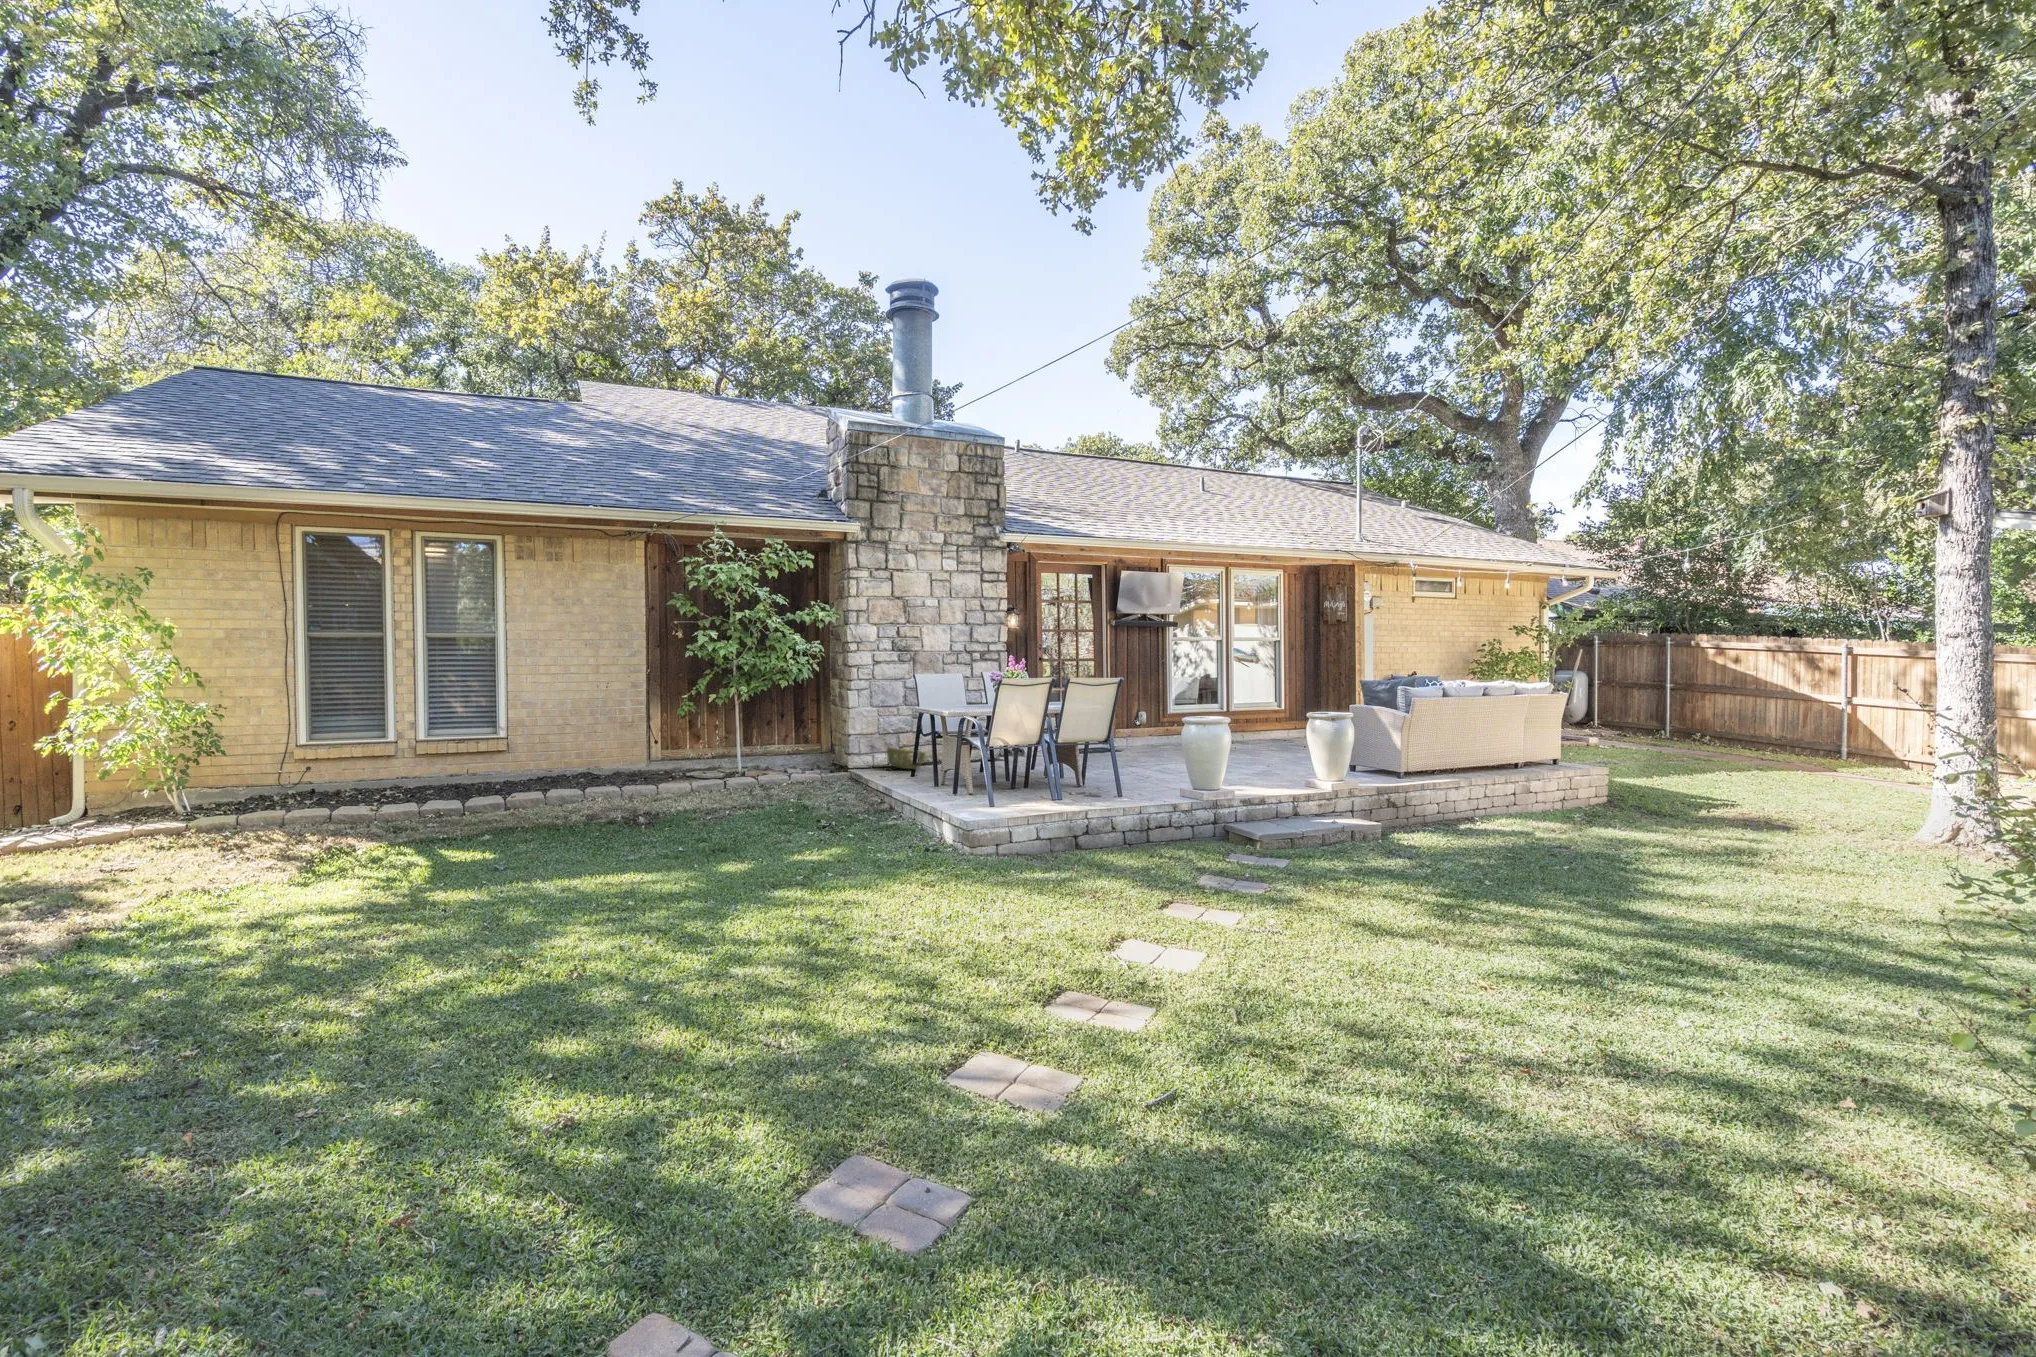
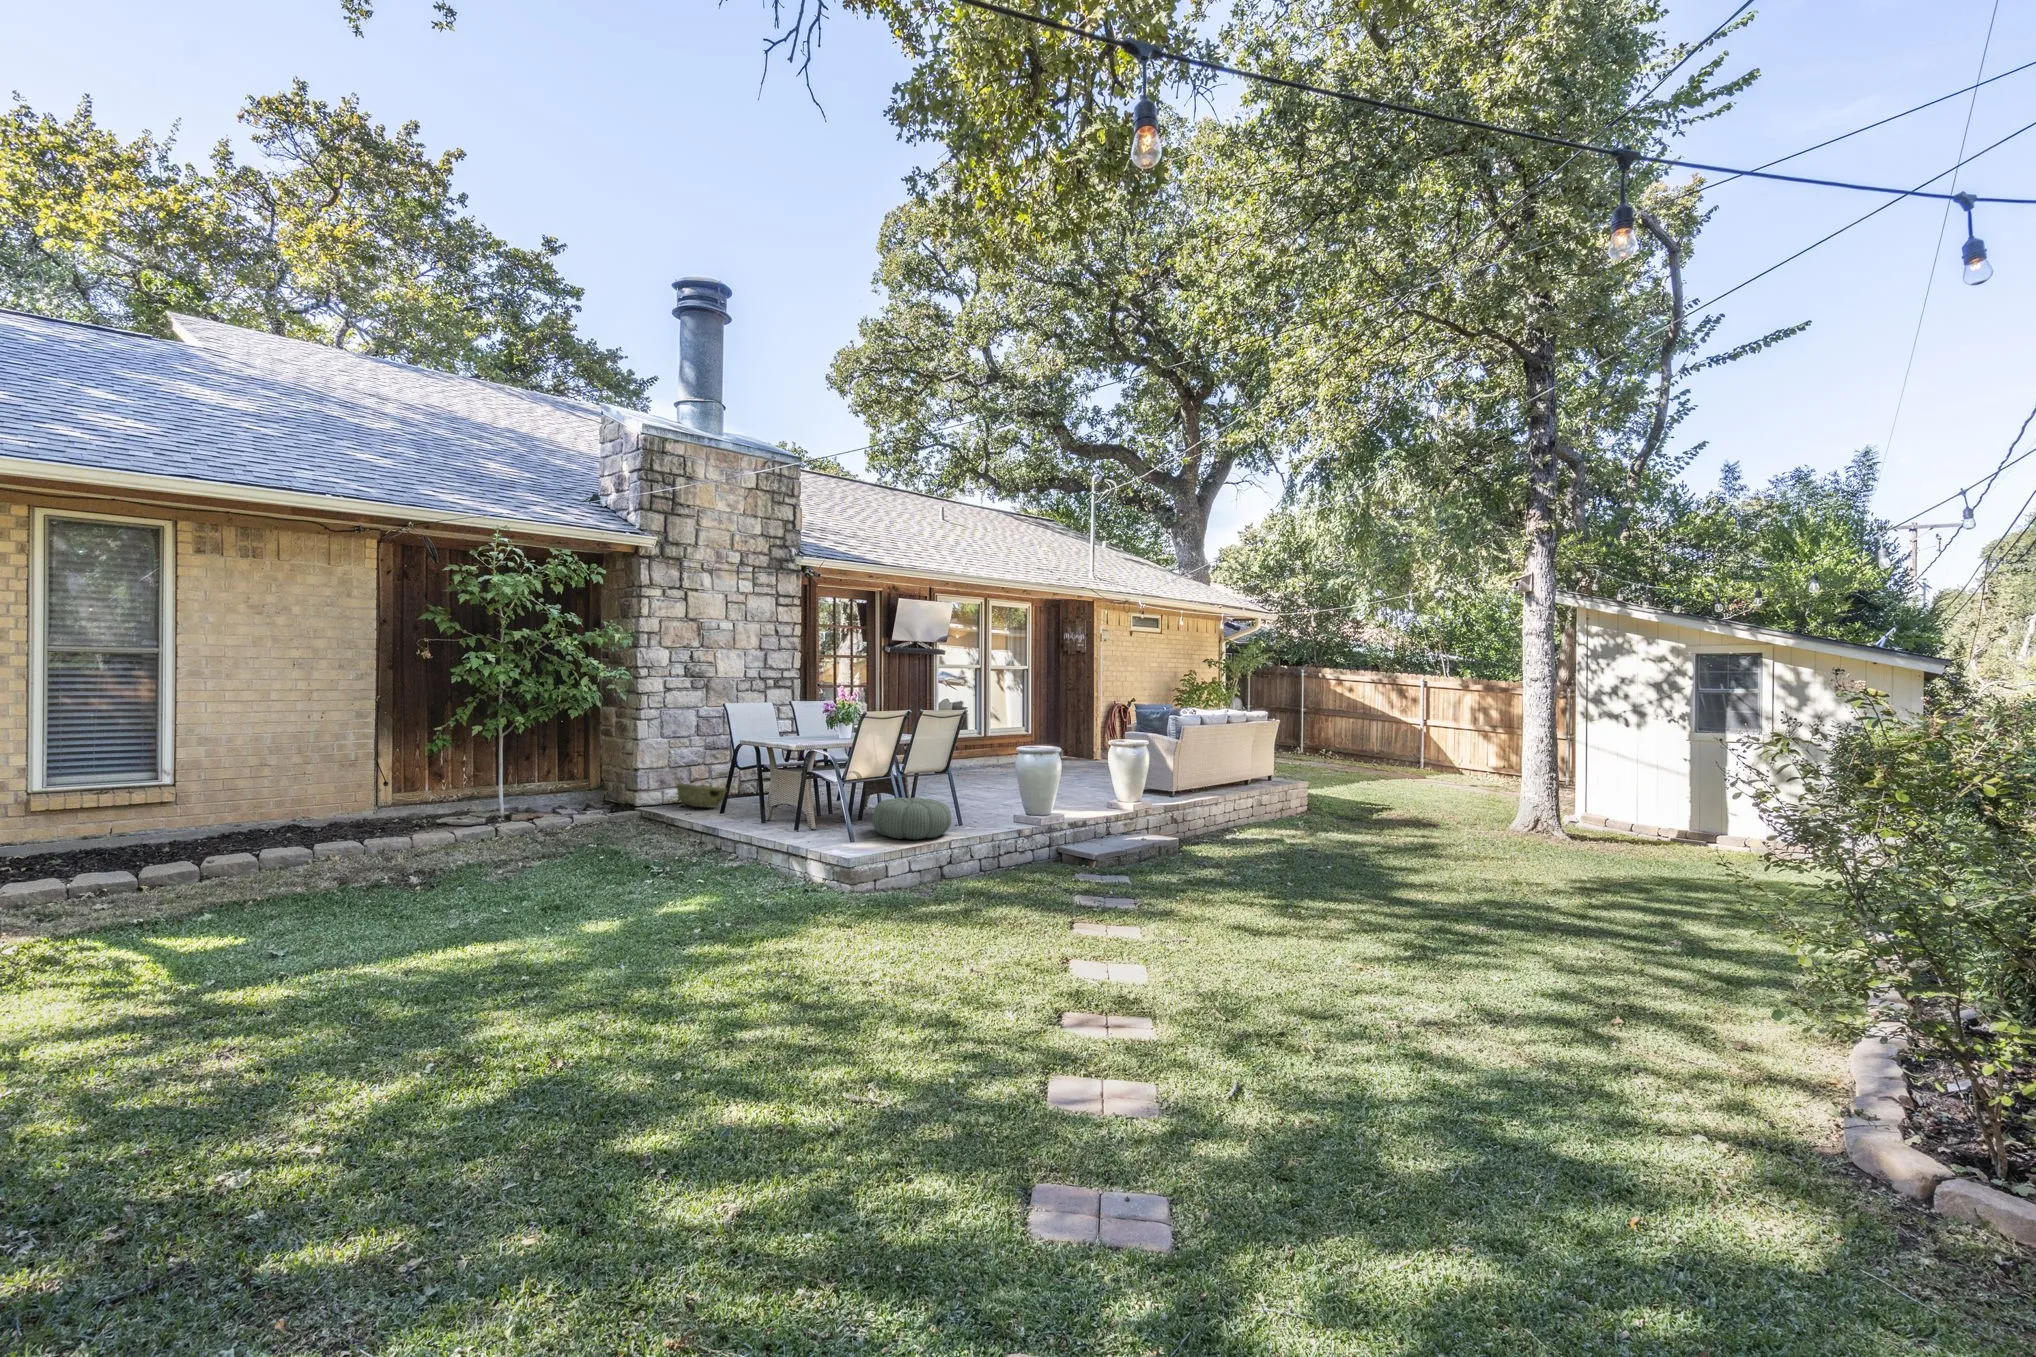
pouf: none [1028,761,1106,801] -> present [873,798,951,839]

